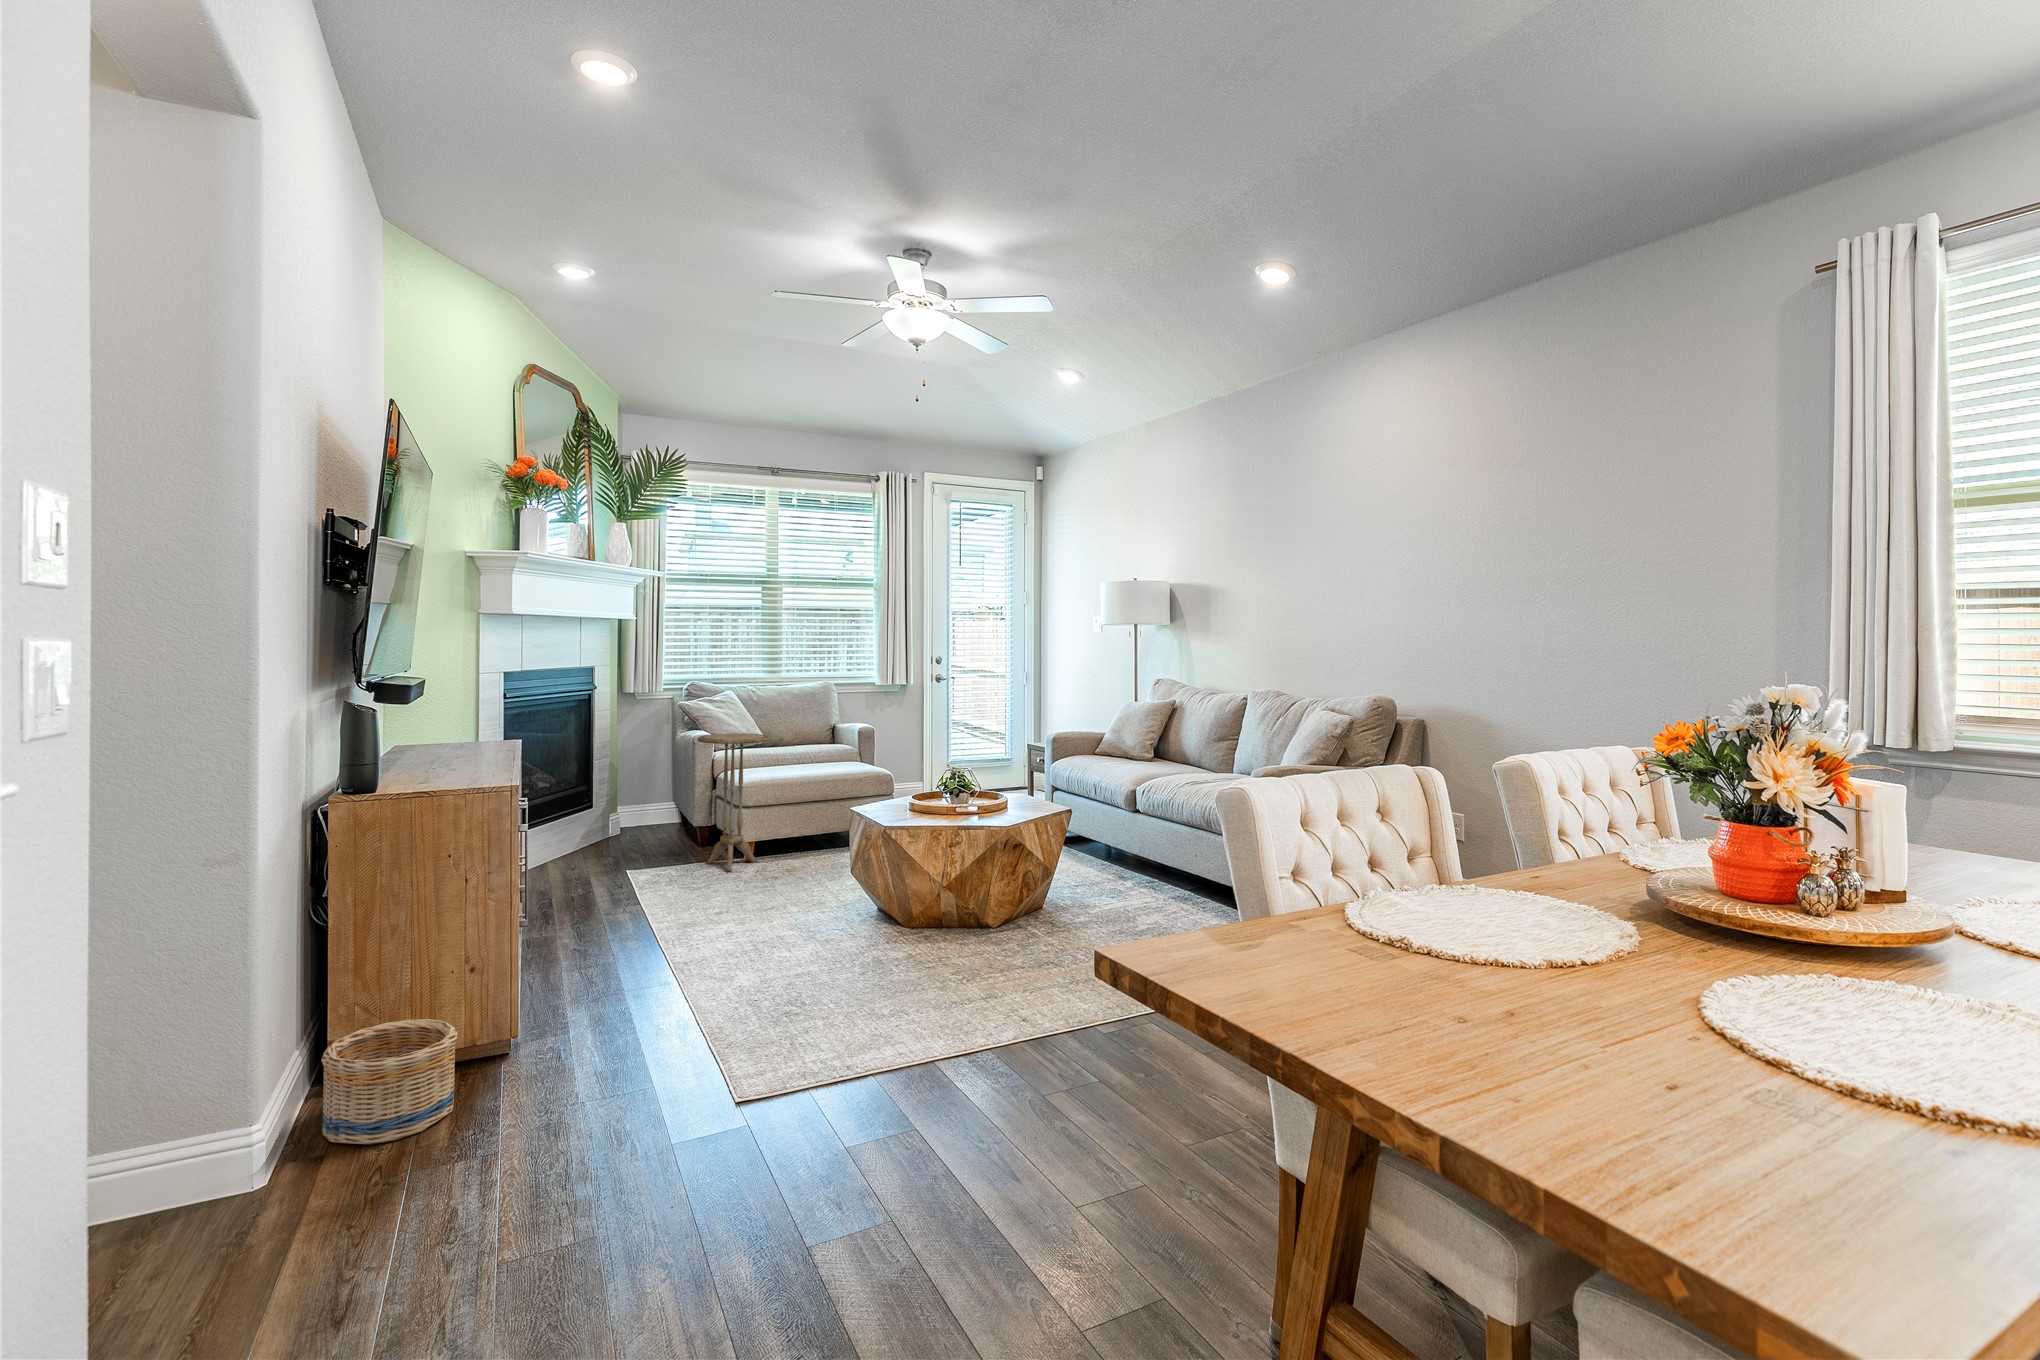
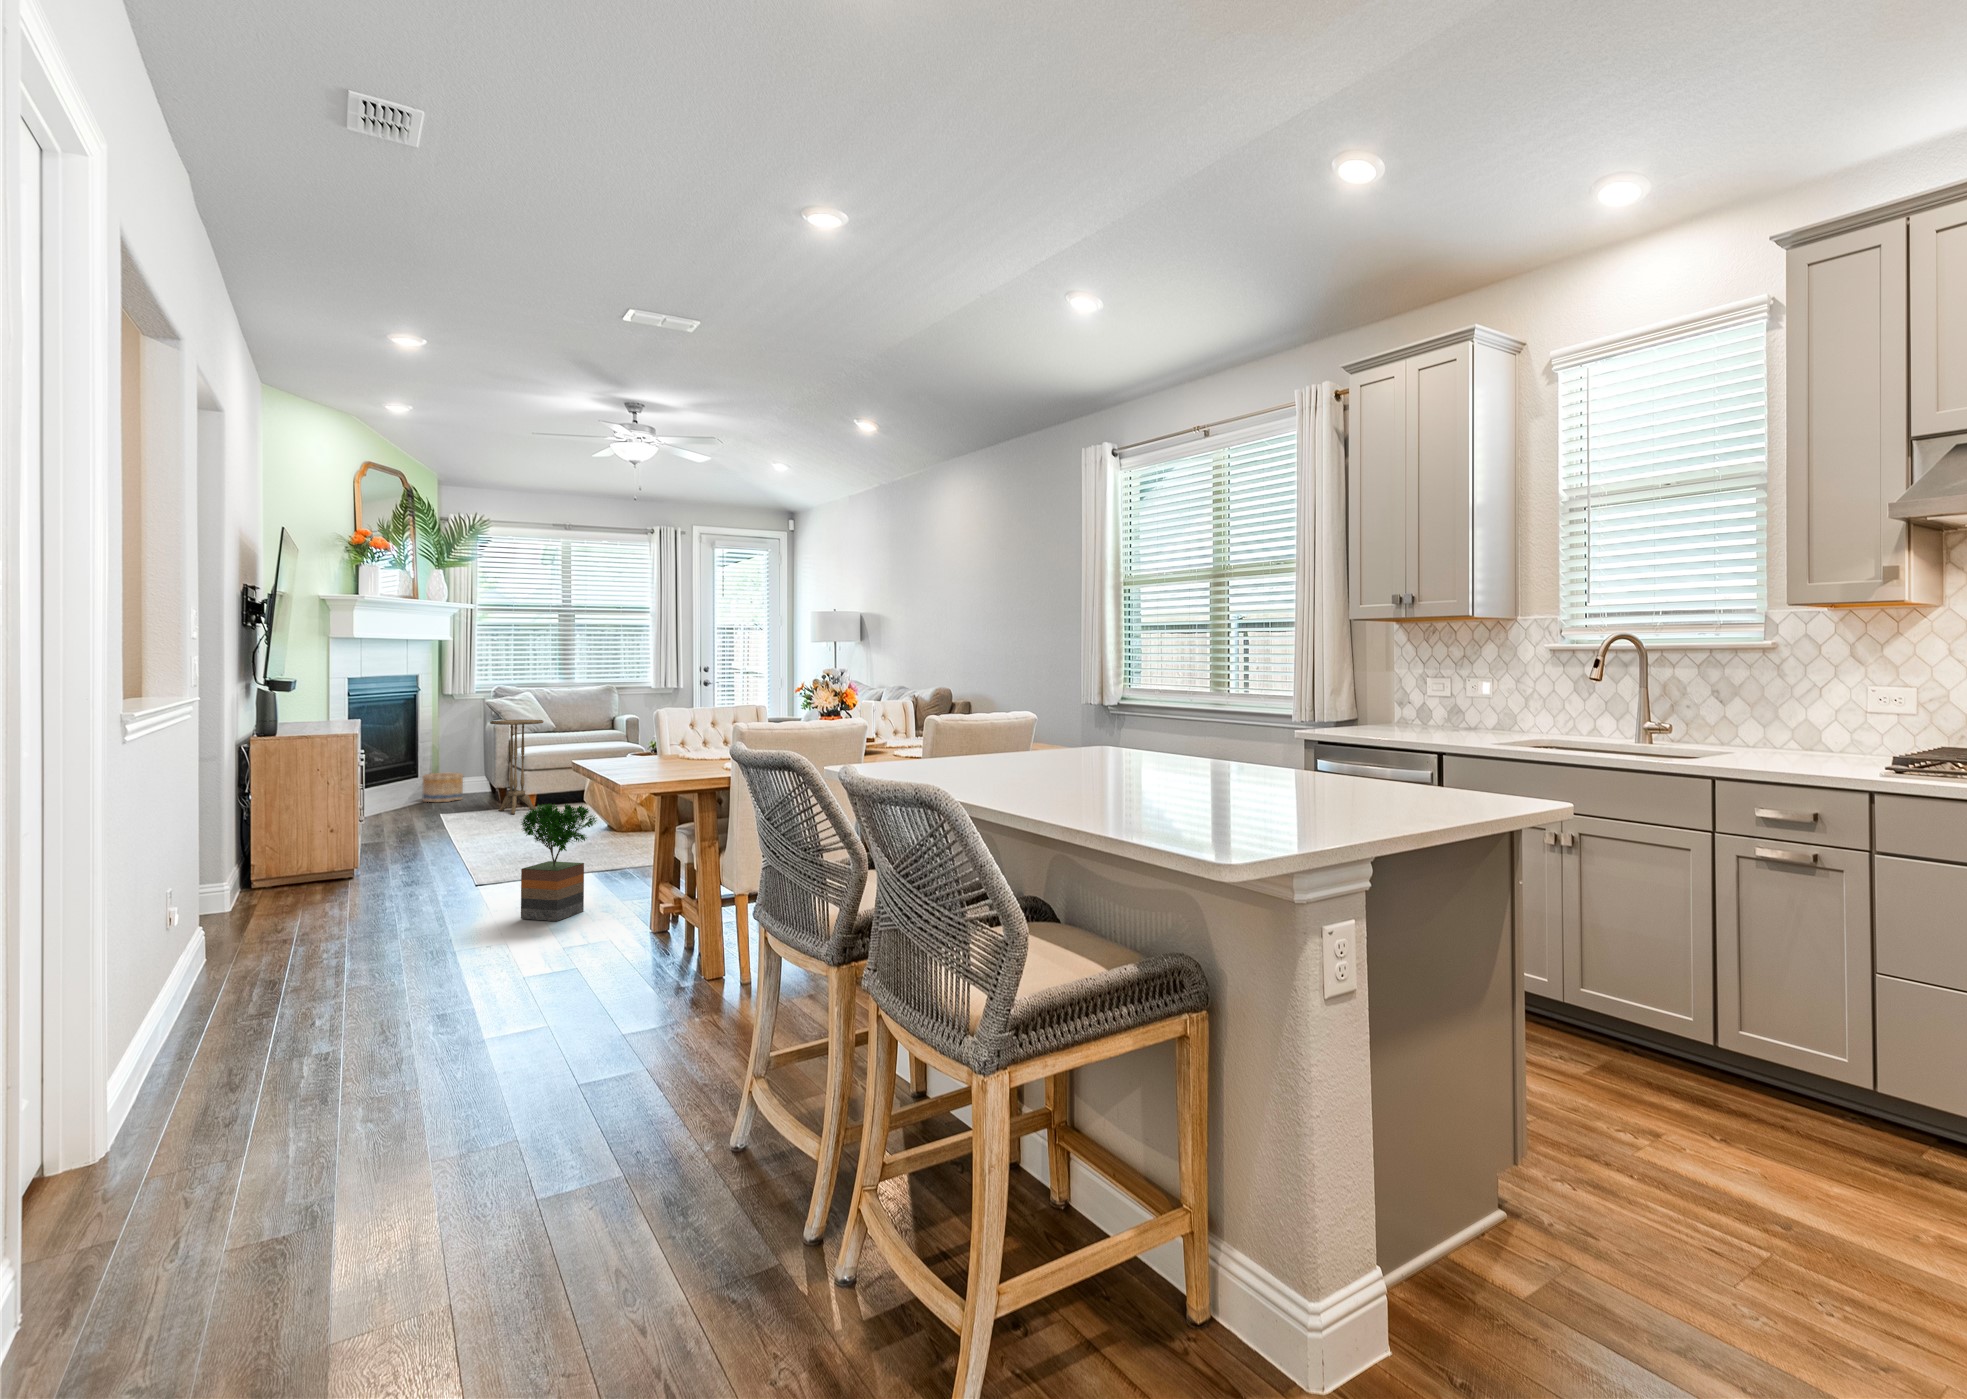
potted tree: none [882,974,1035,1253] -> present [521,804,597,921]
basket: present [321,1019,458,1144] -> present [422,772,463,802]

